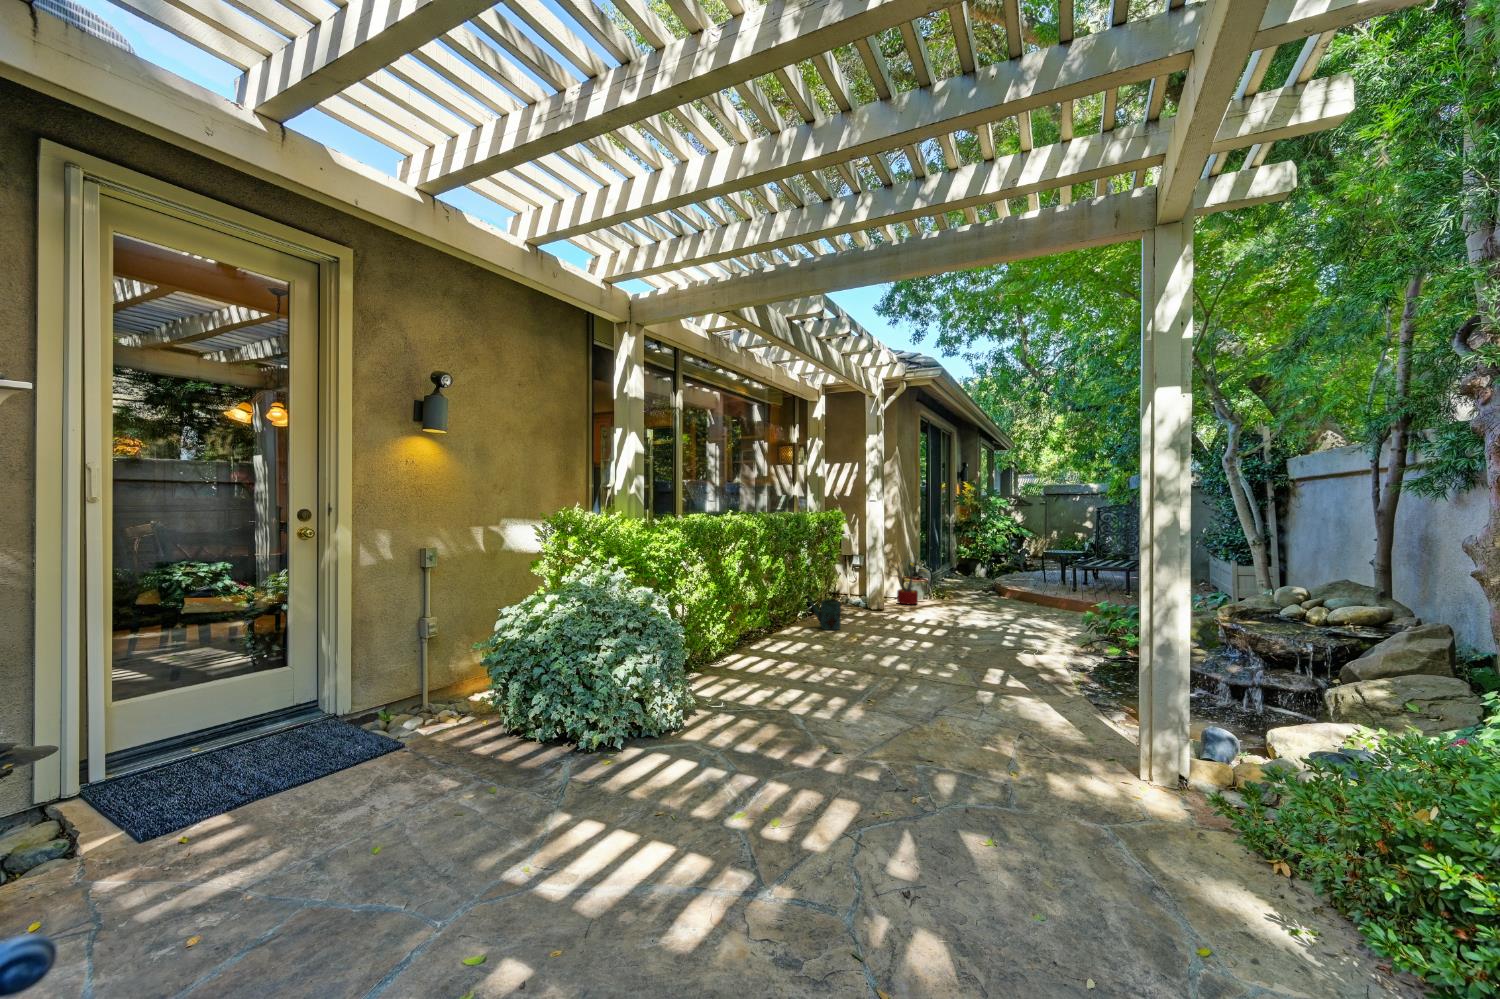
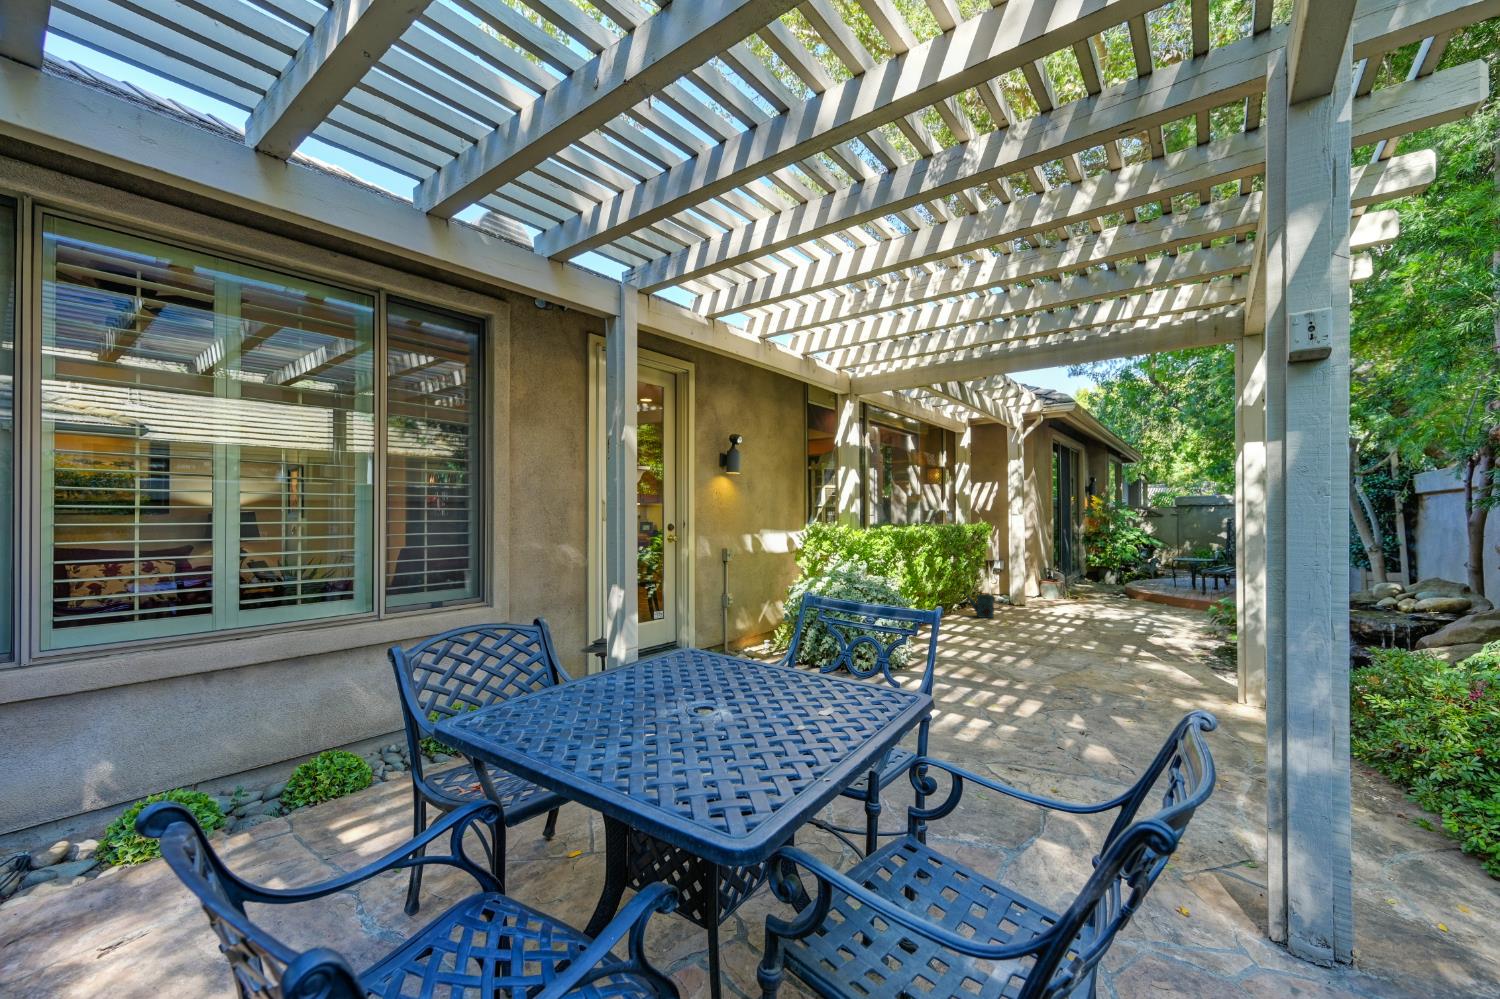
decorative plant: present [889,560,918,604] -> none [1021,558,1066,602]

